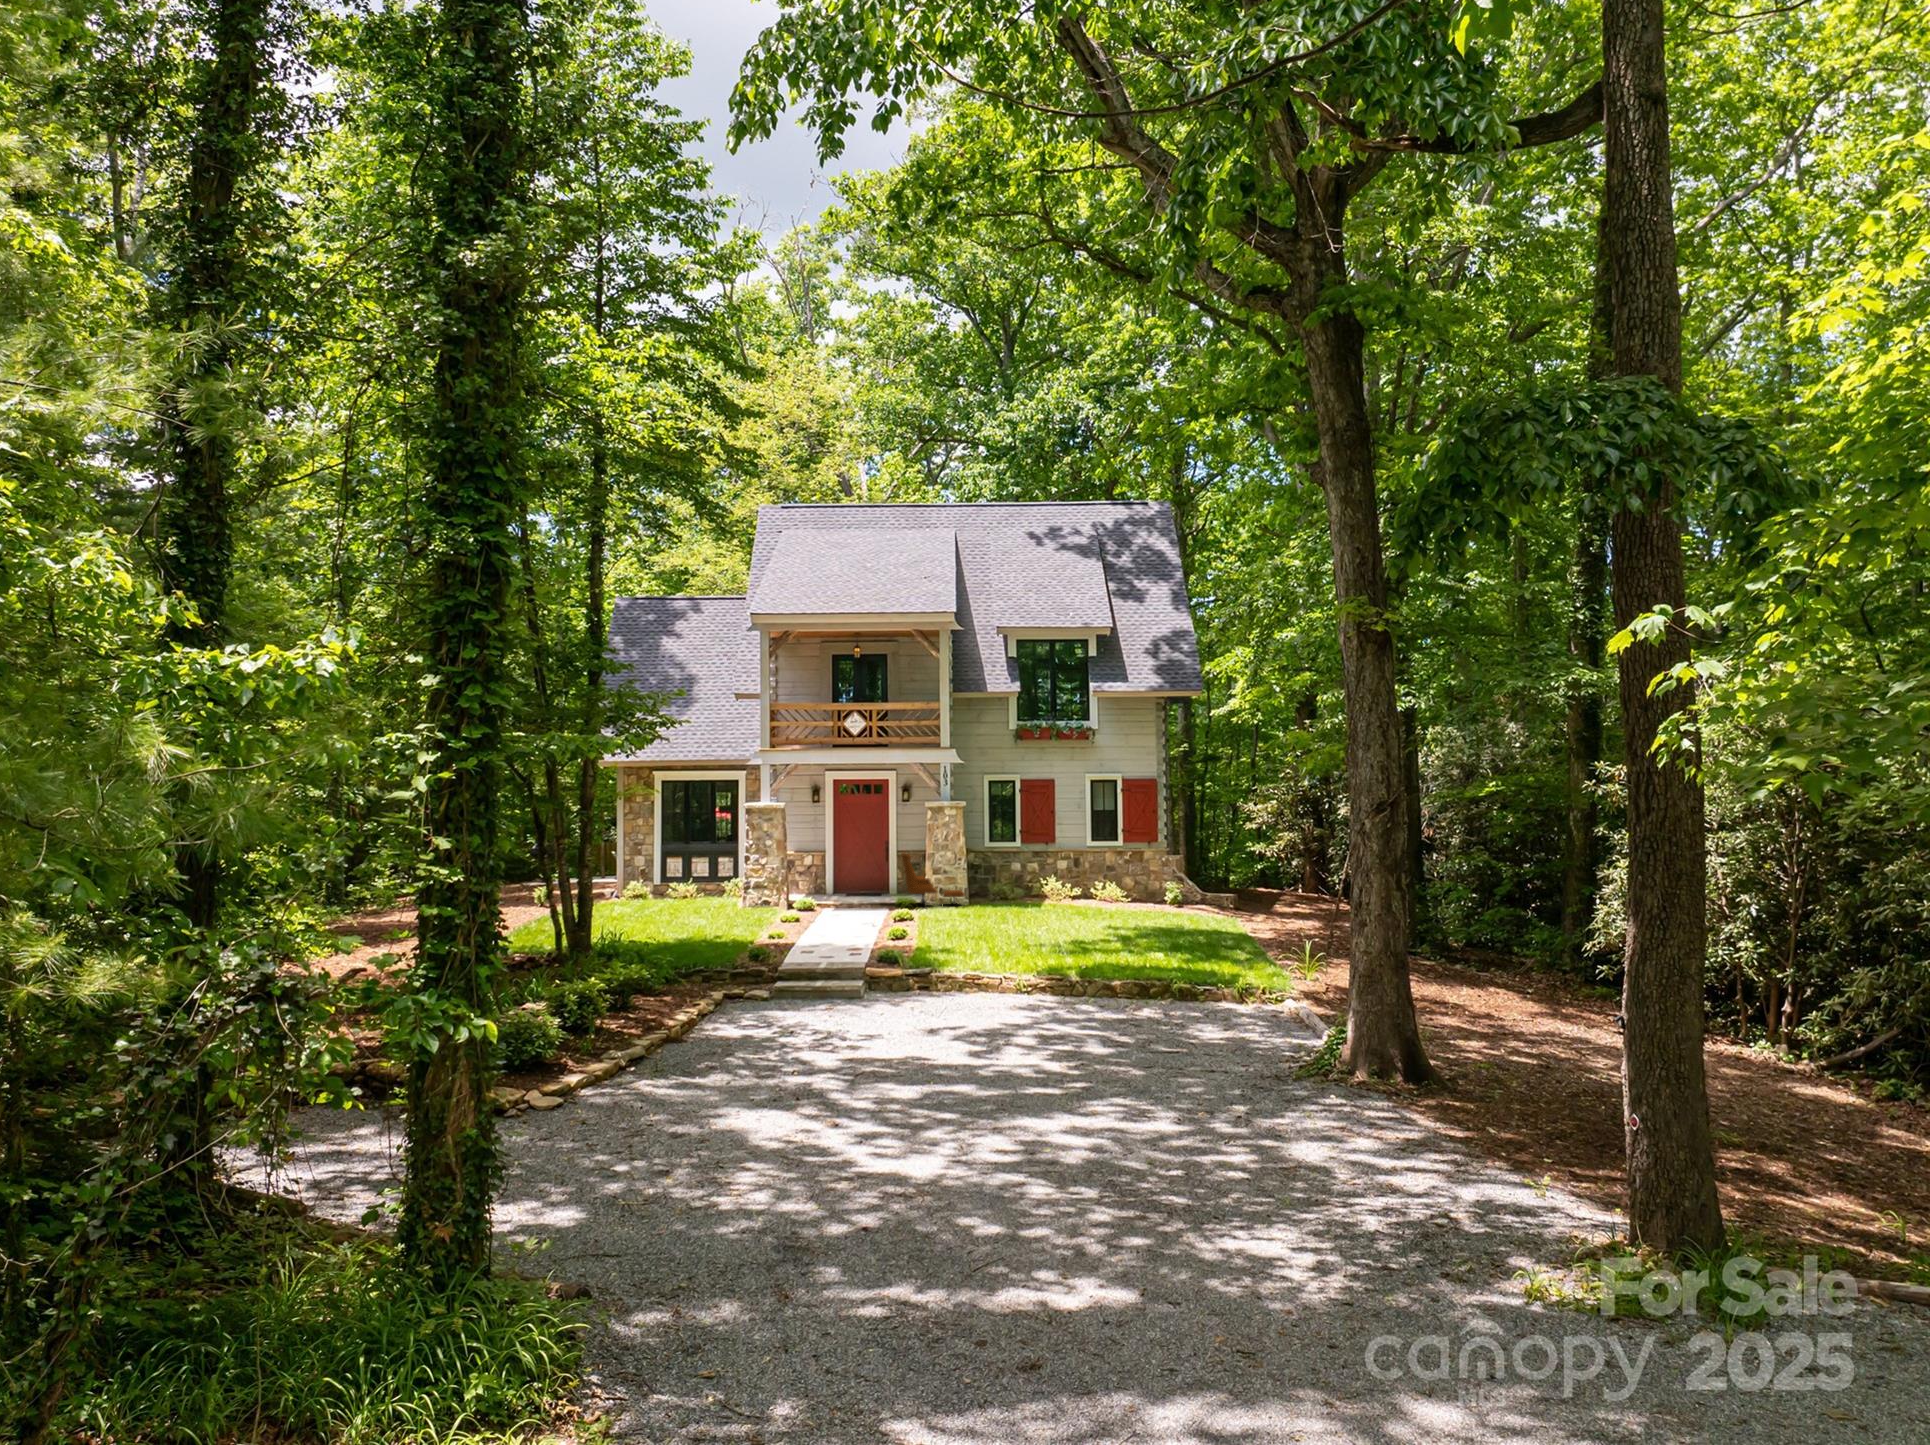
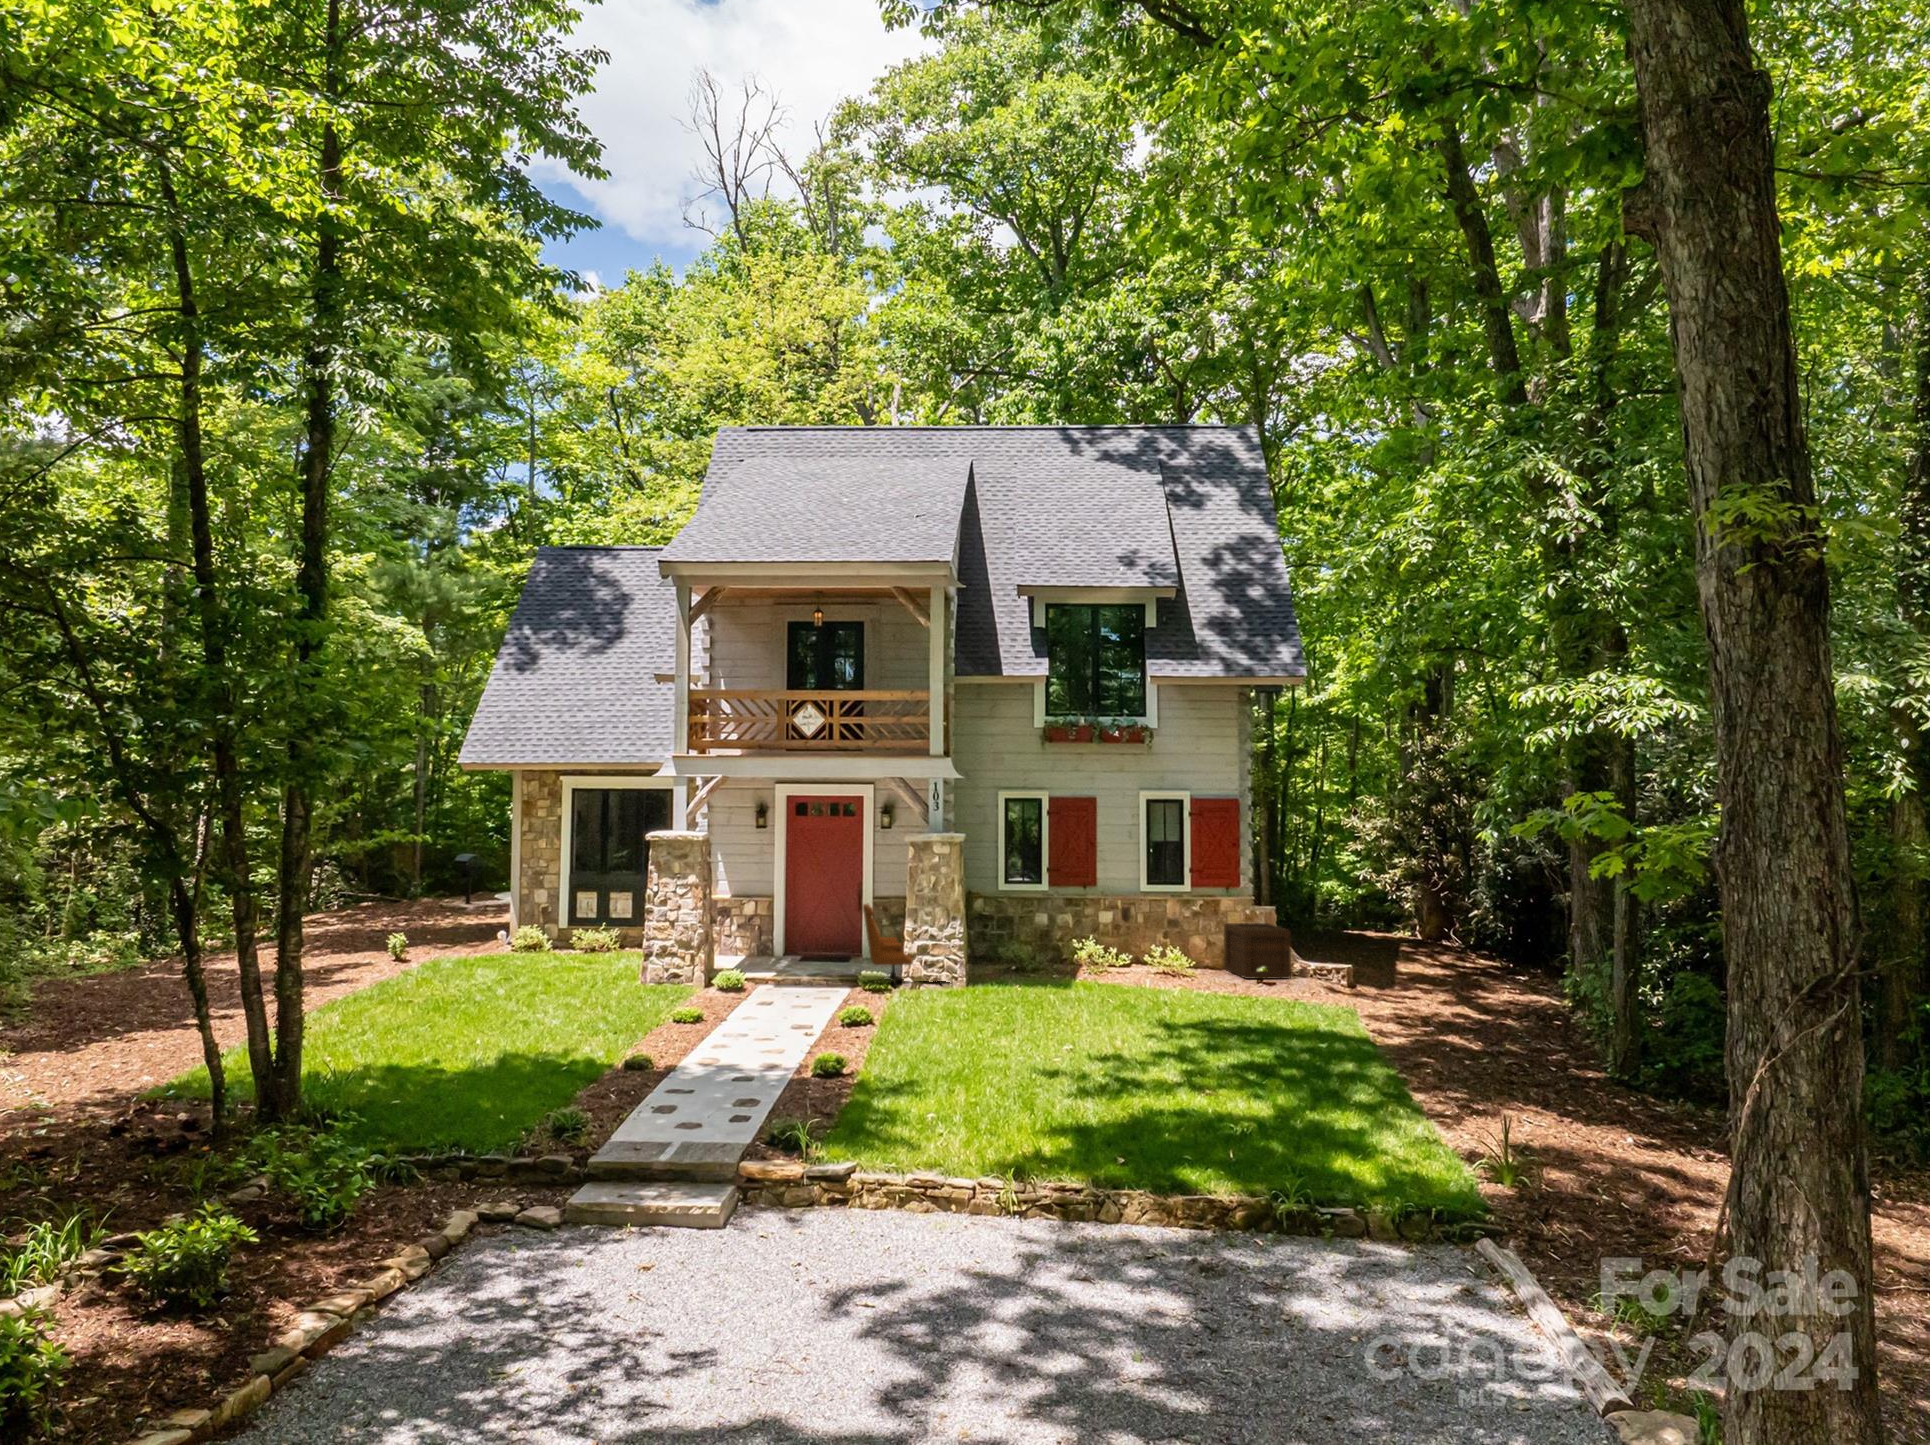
wooden crate: none [1145,864,1190,900] -> present [1224,923,1291,979]

